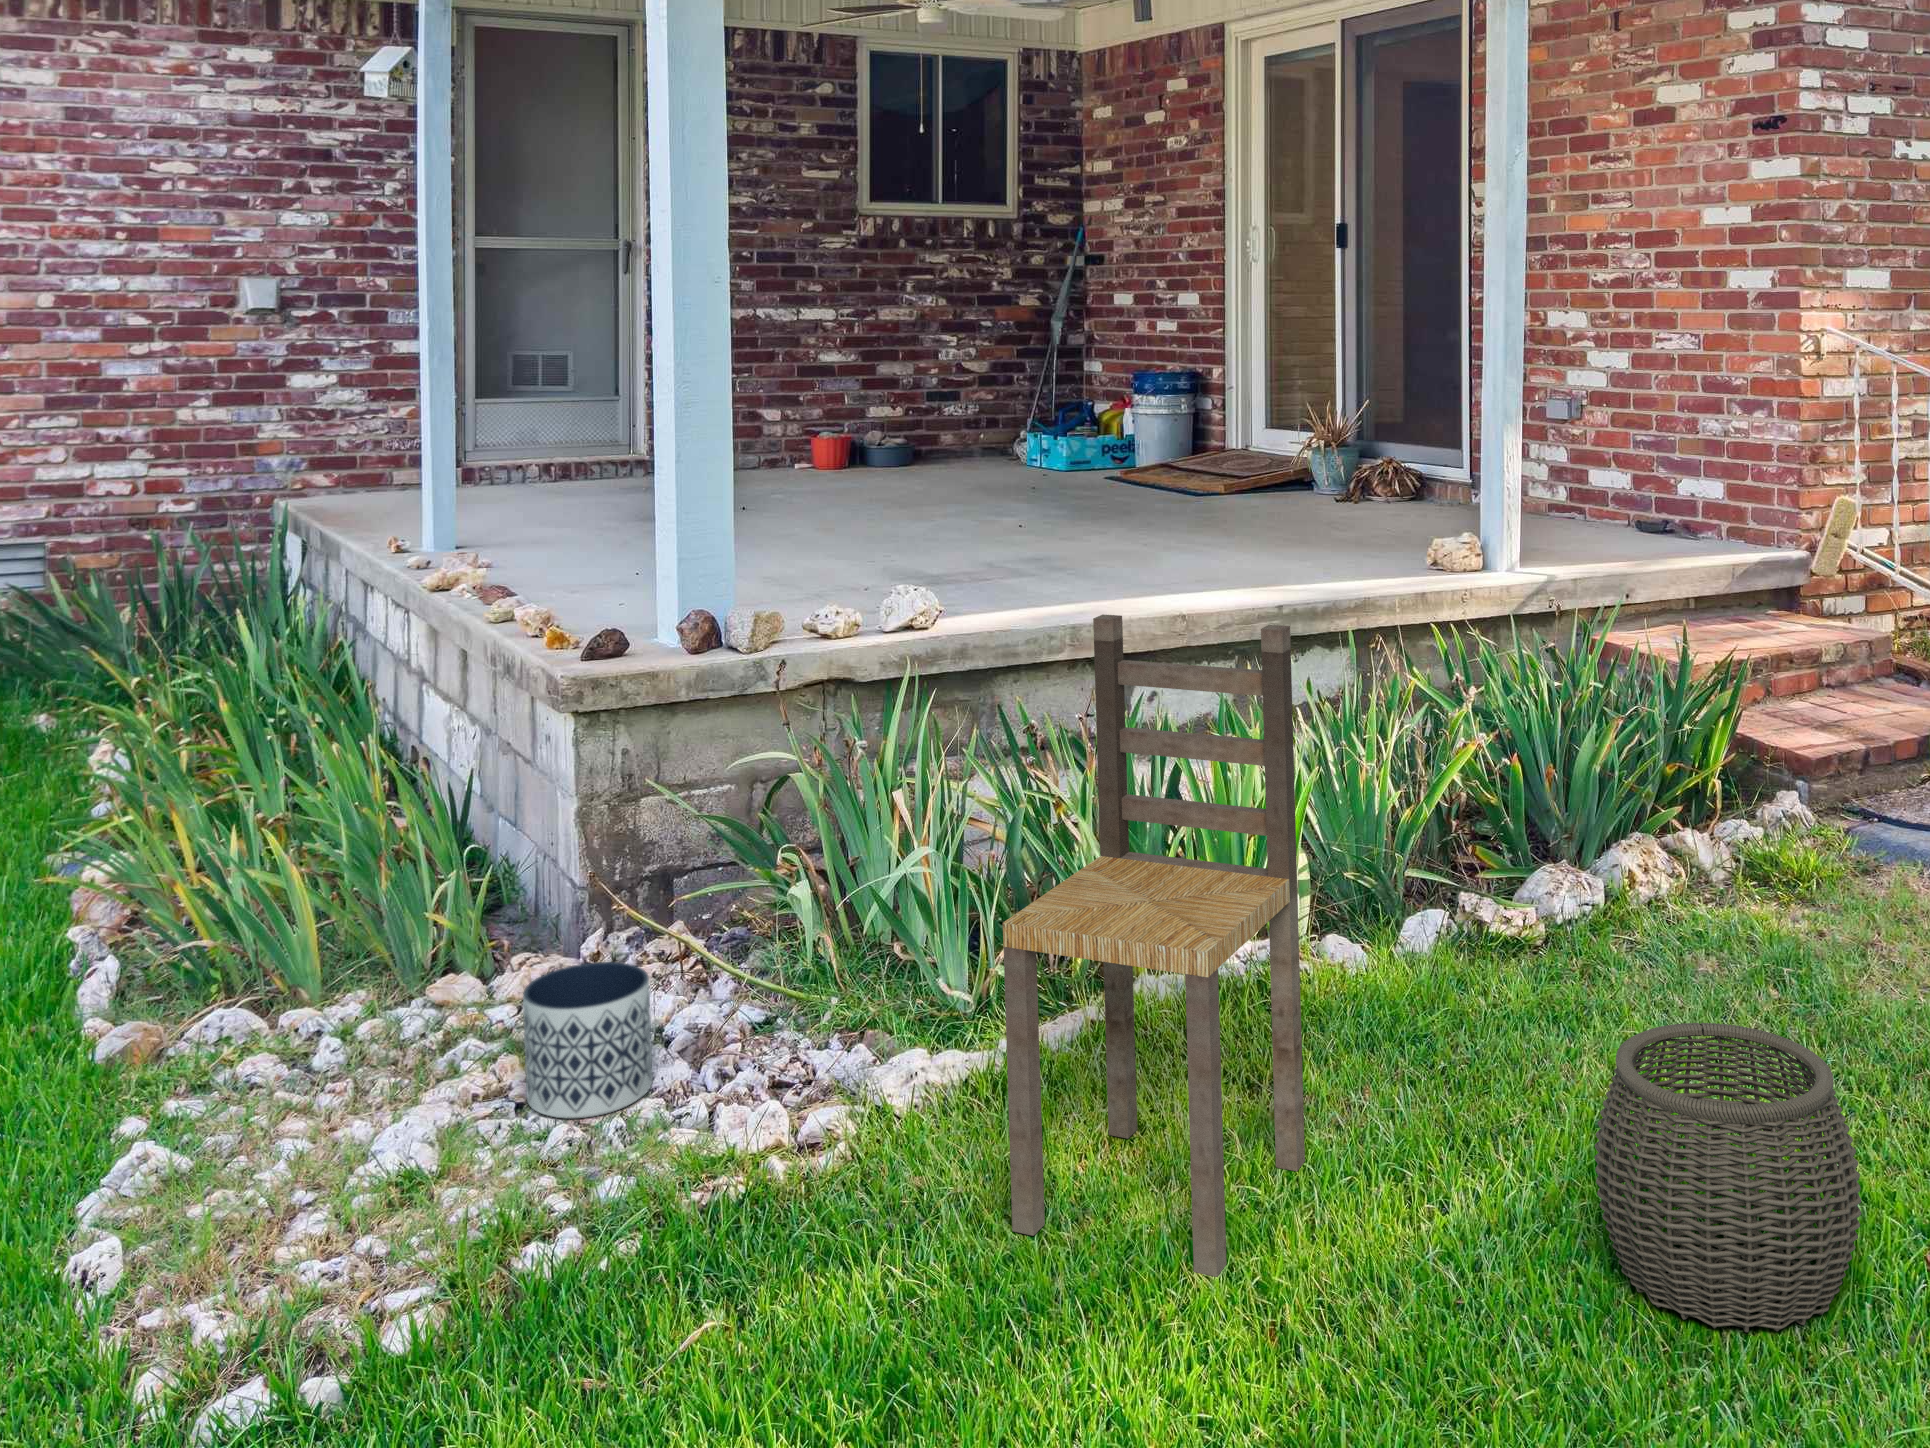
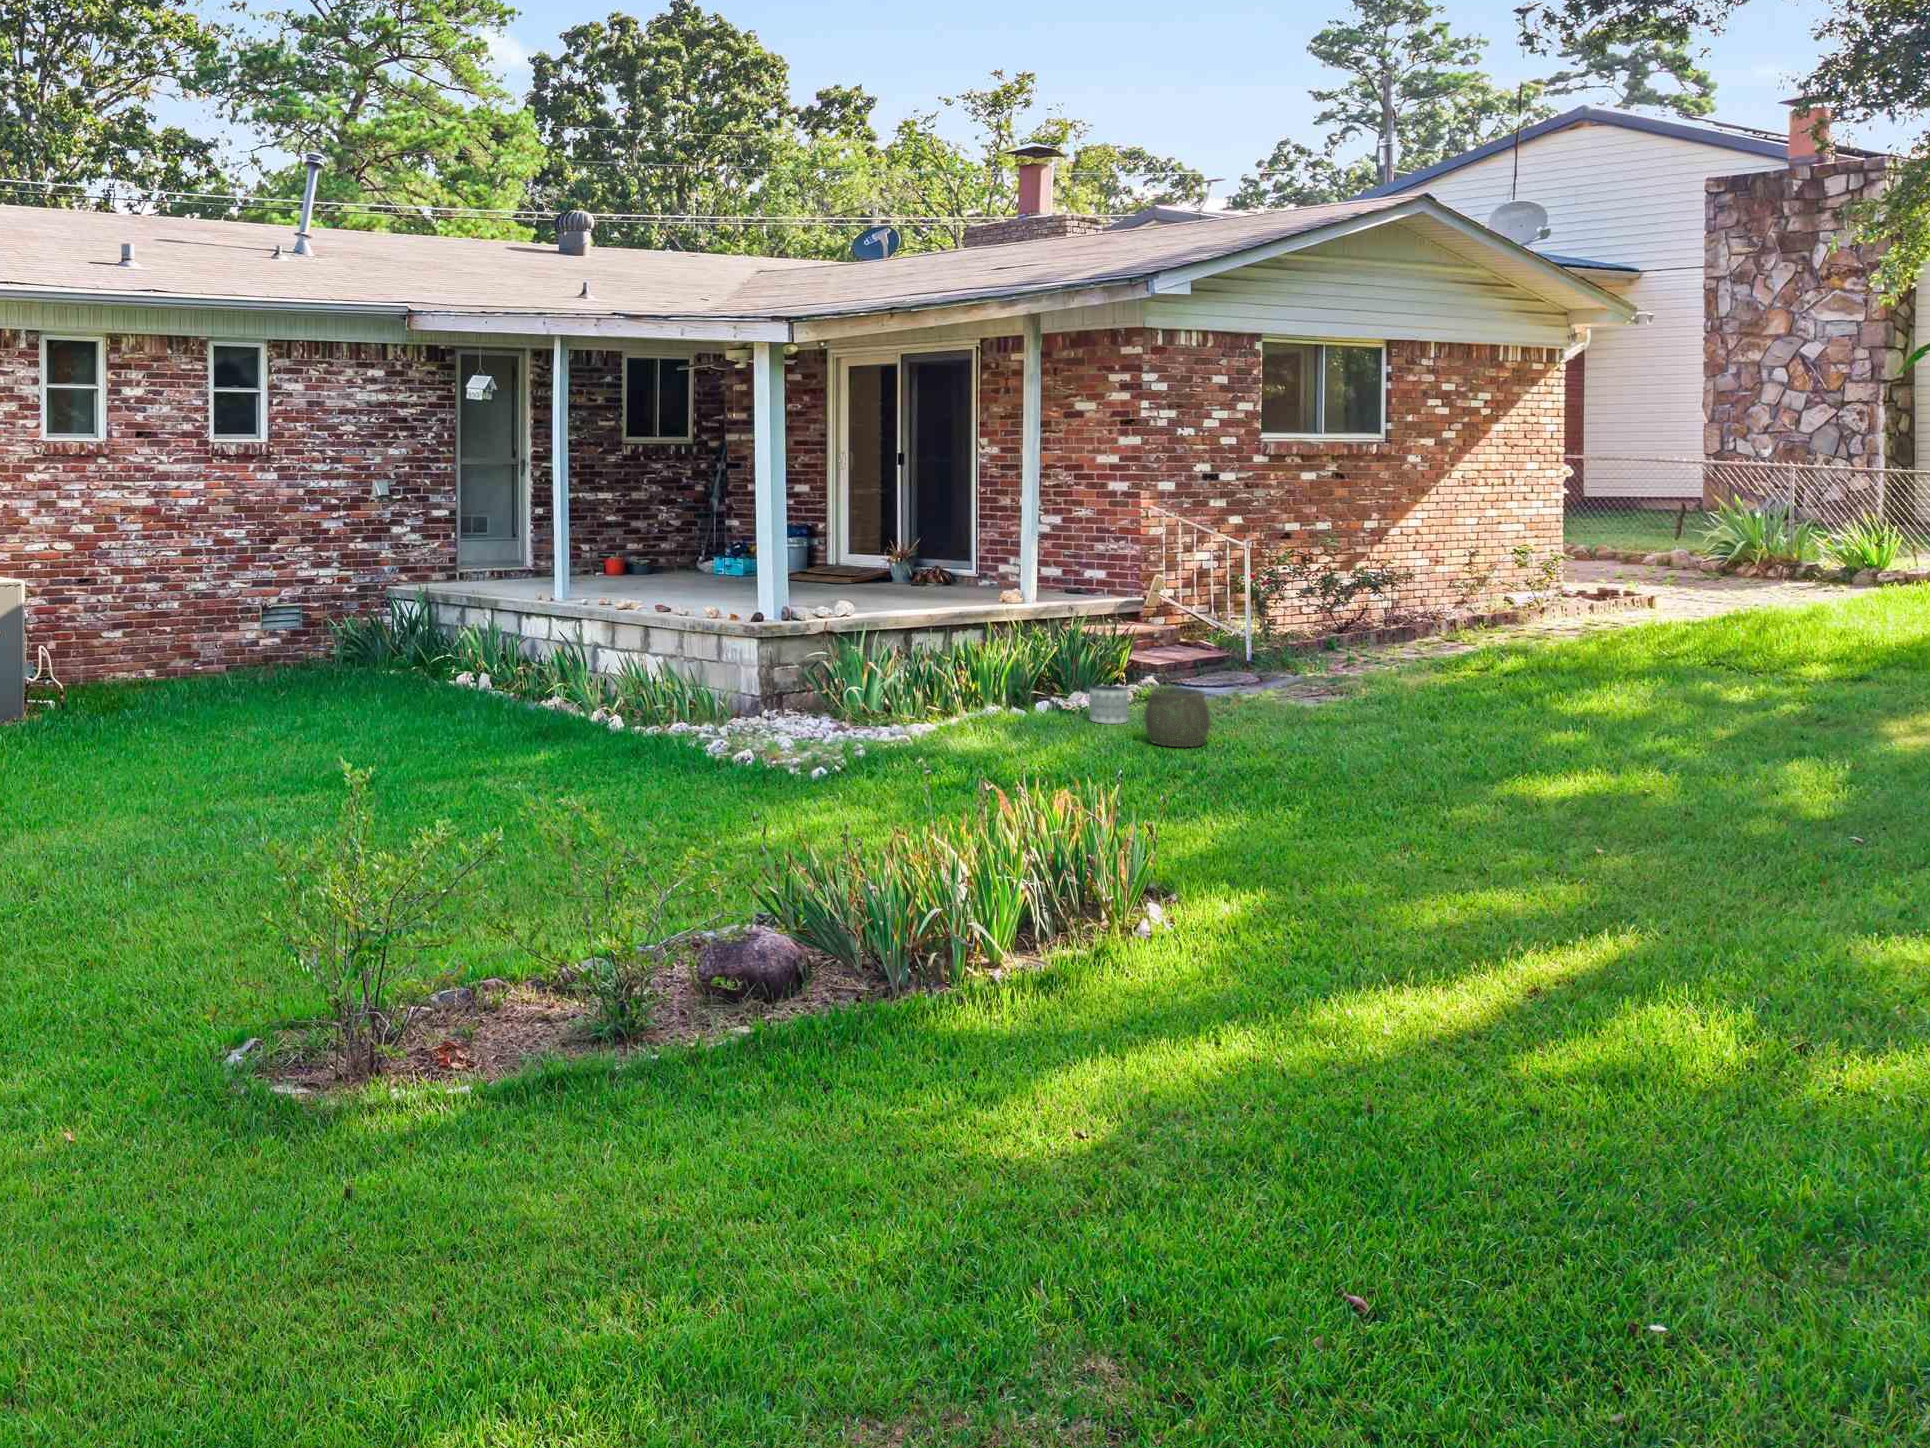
chair: present [1003,614,1305,1277] -> none [990,592,1055,748]
planter: present [523,962,653,1119] -> present [1089,685,1129,724]

